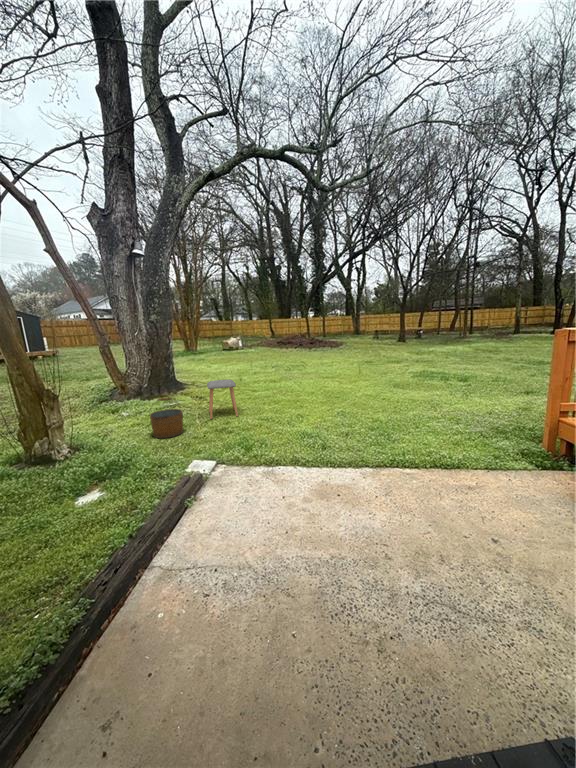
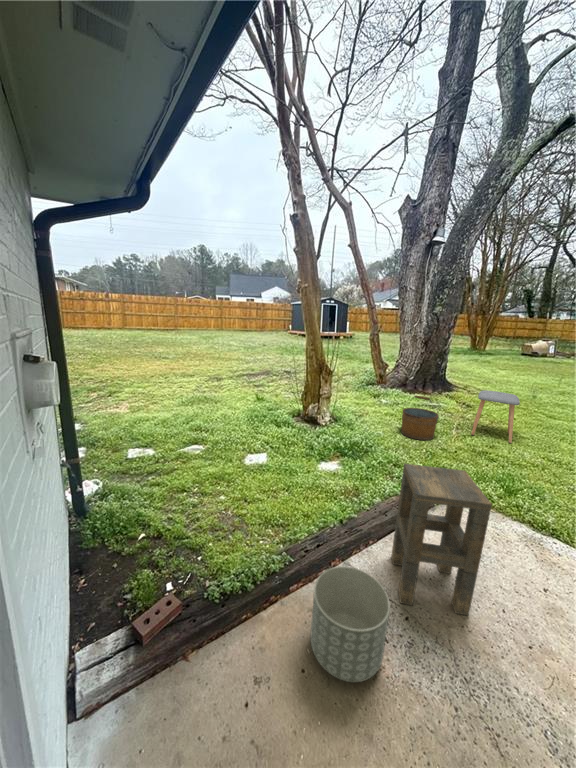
side table: none [178,440,253,565] -> present [391,464,492,615]
planter: none [136,553,212,656] -> present [310,566,390,682]

